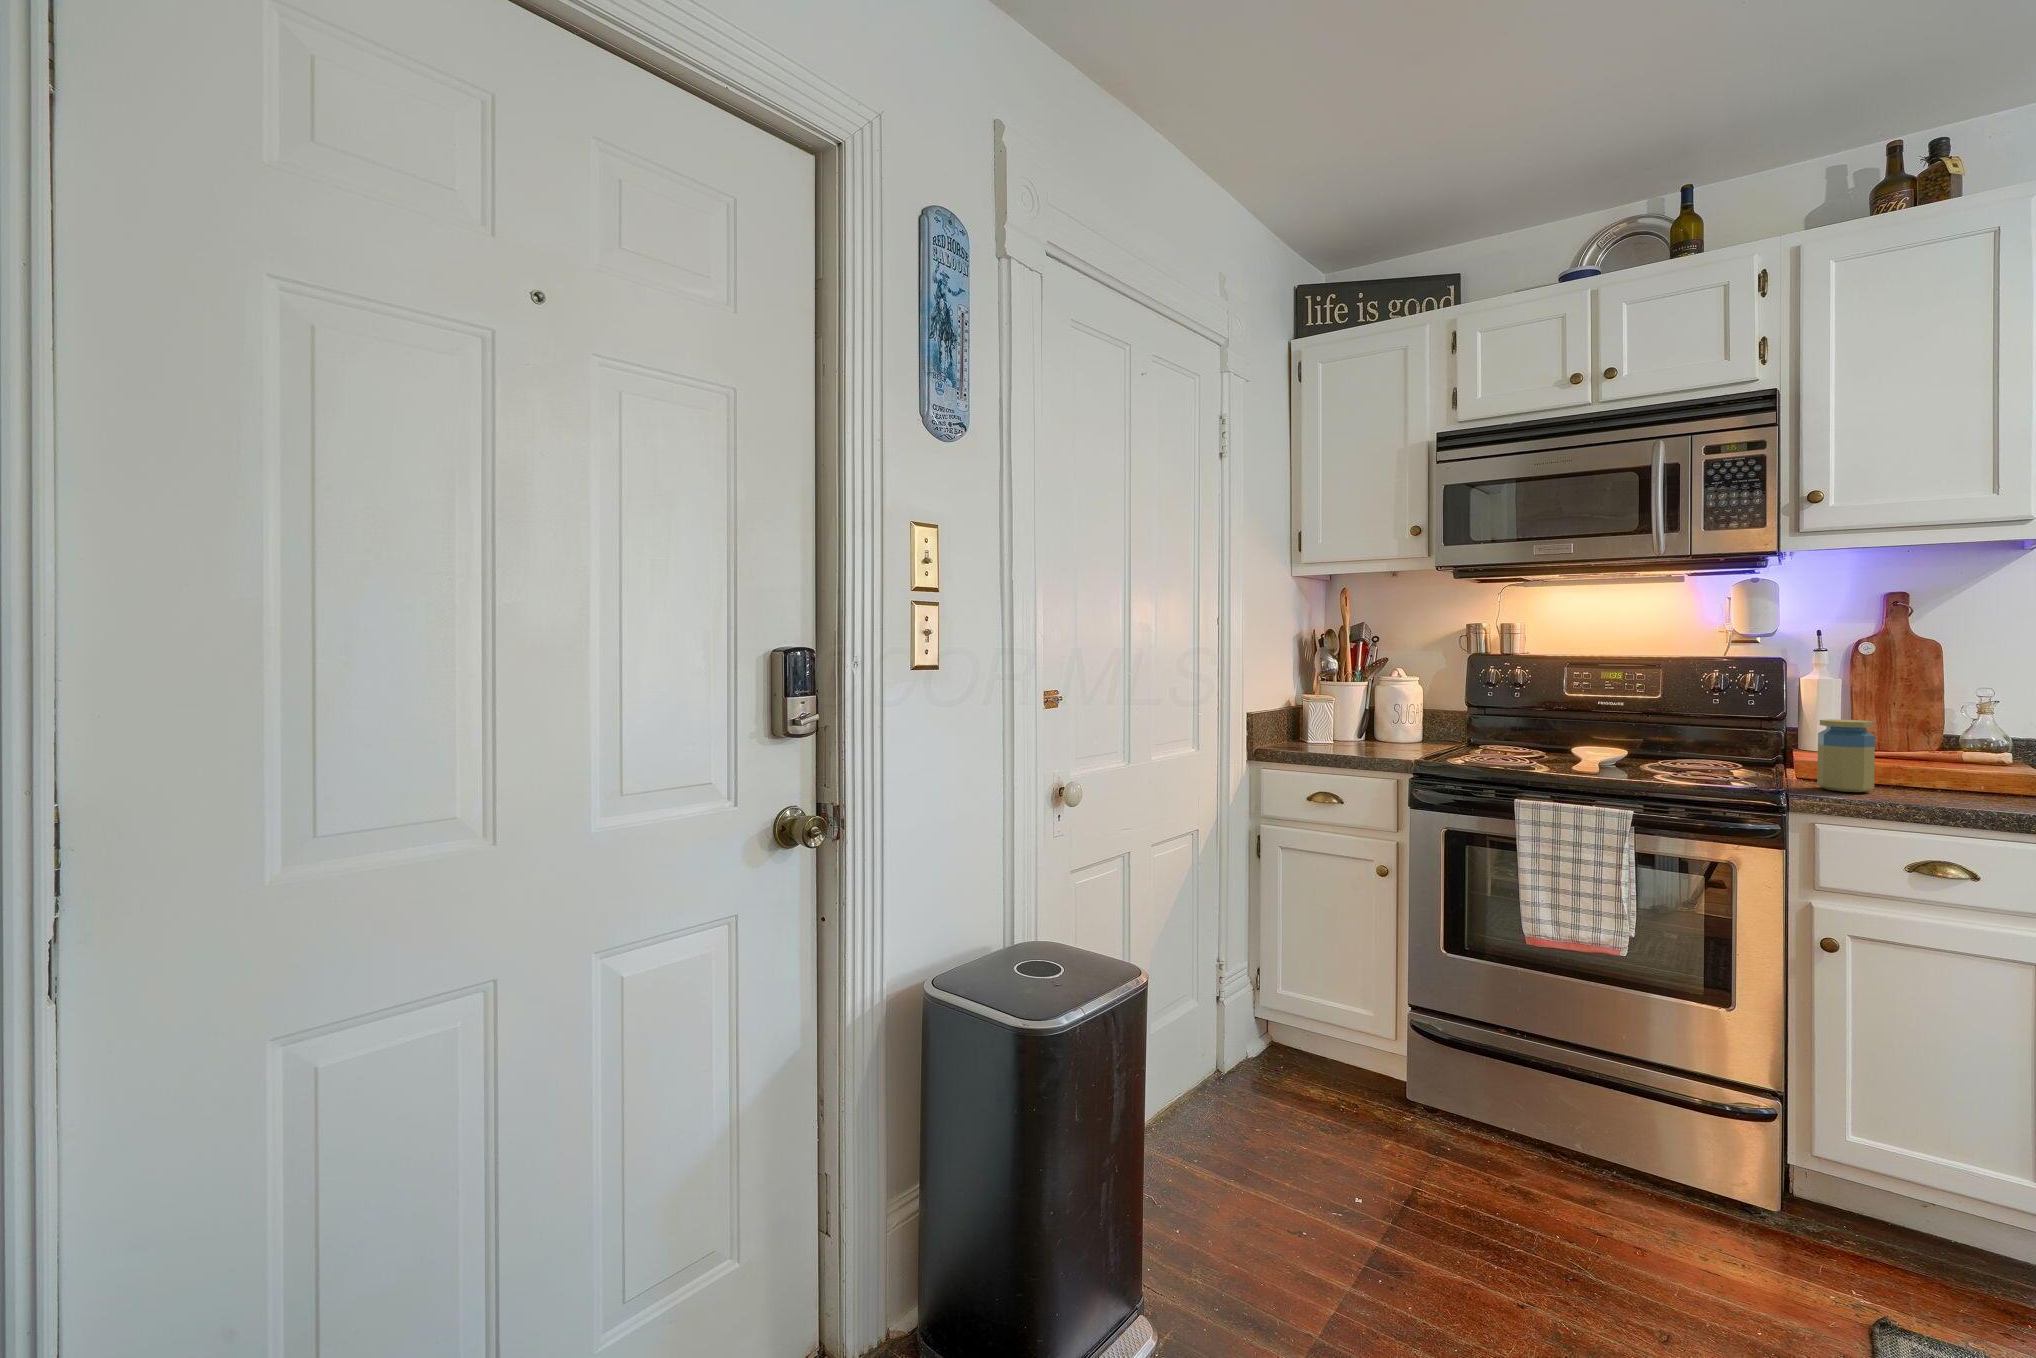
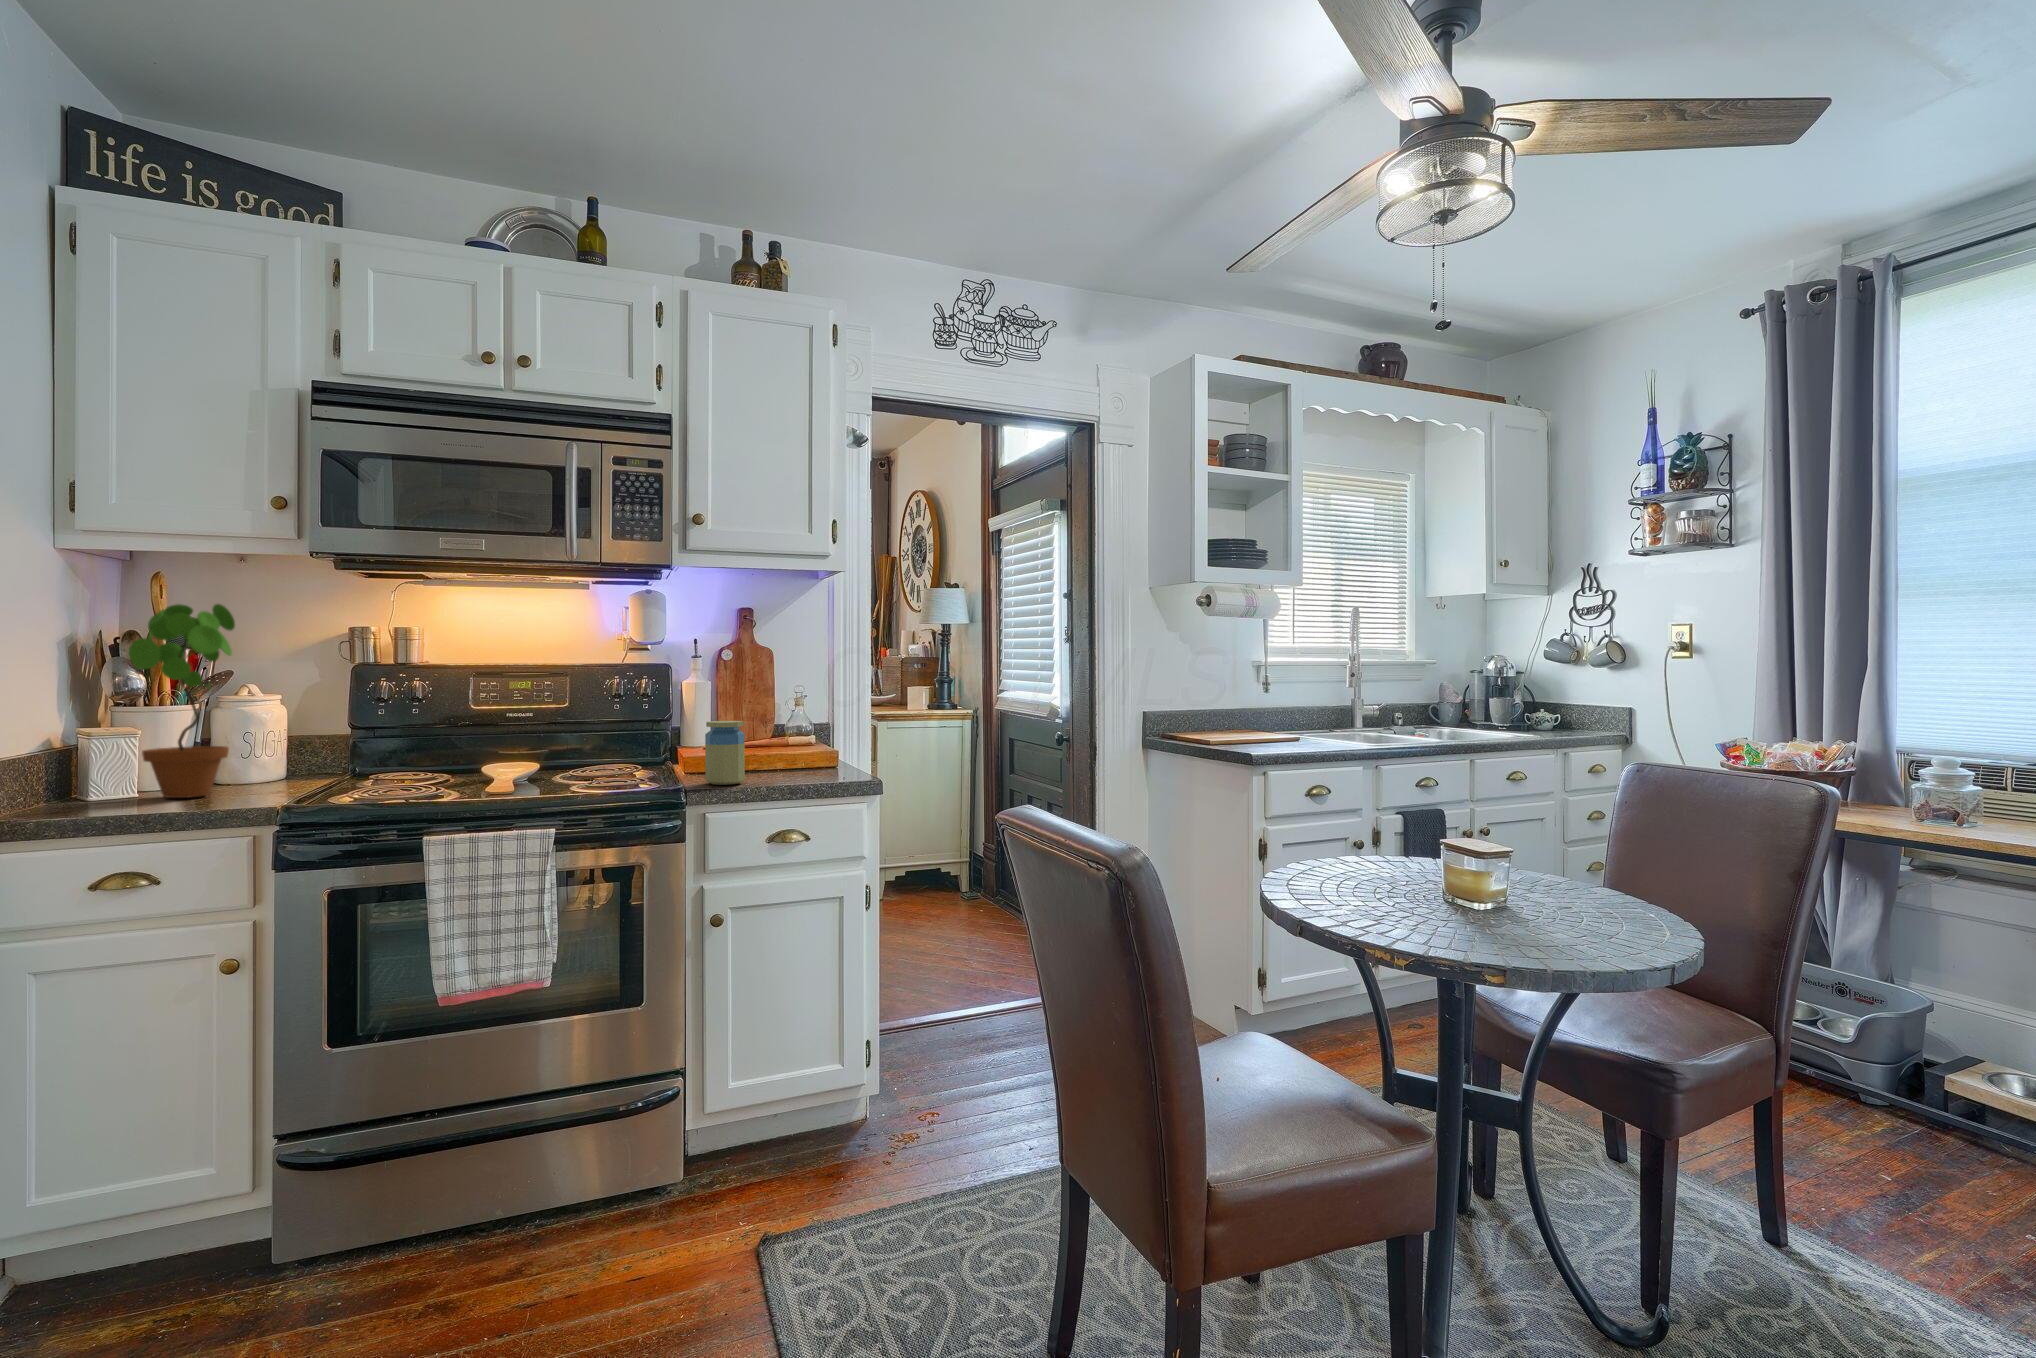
potted plant: none [1329,613,1389,749] -> present [129,604,235,798]

